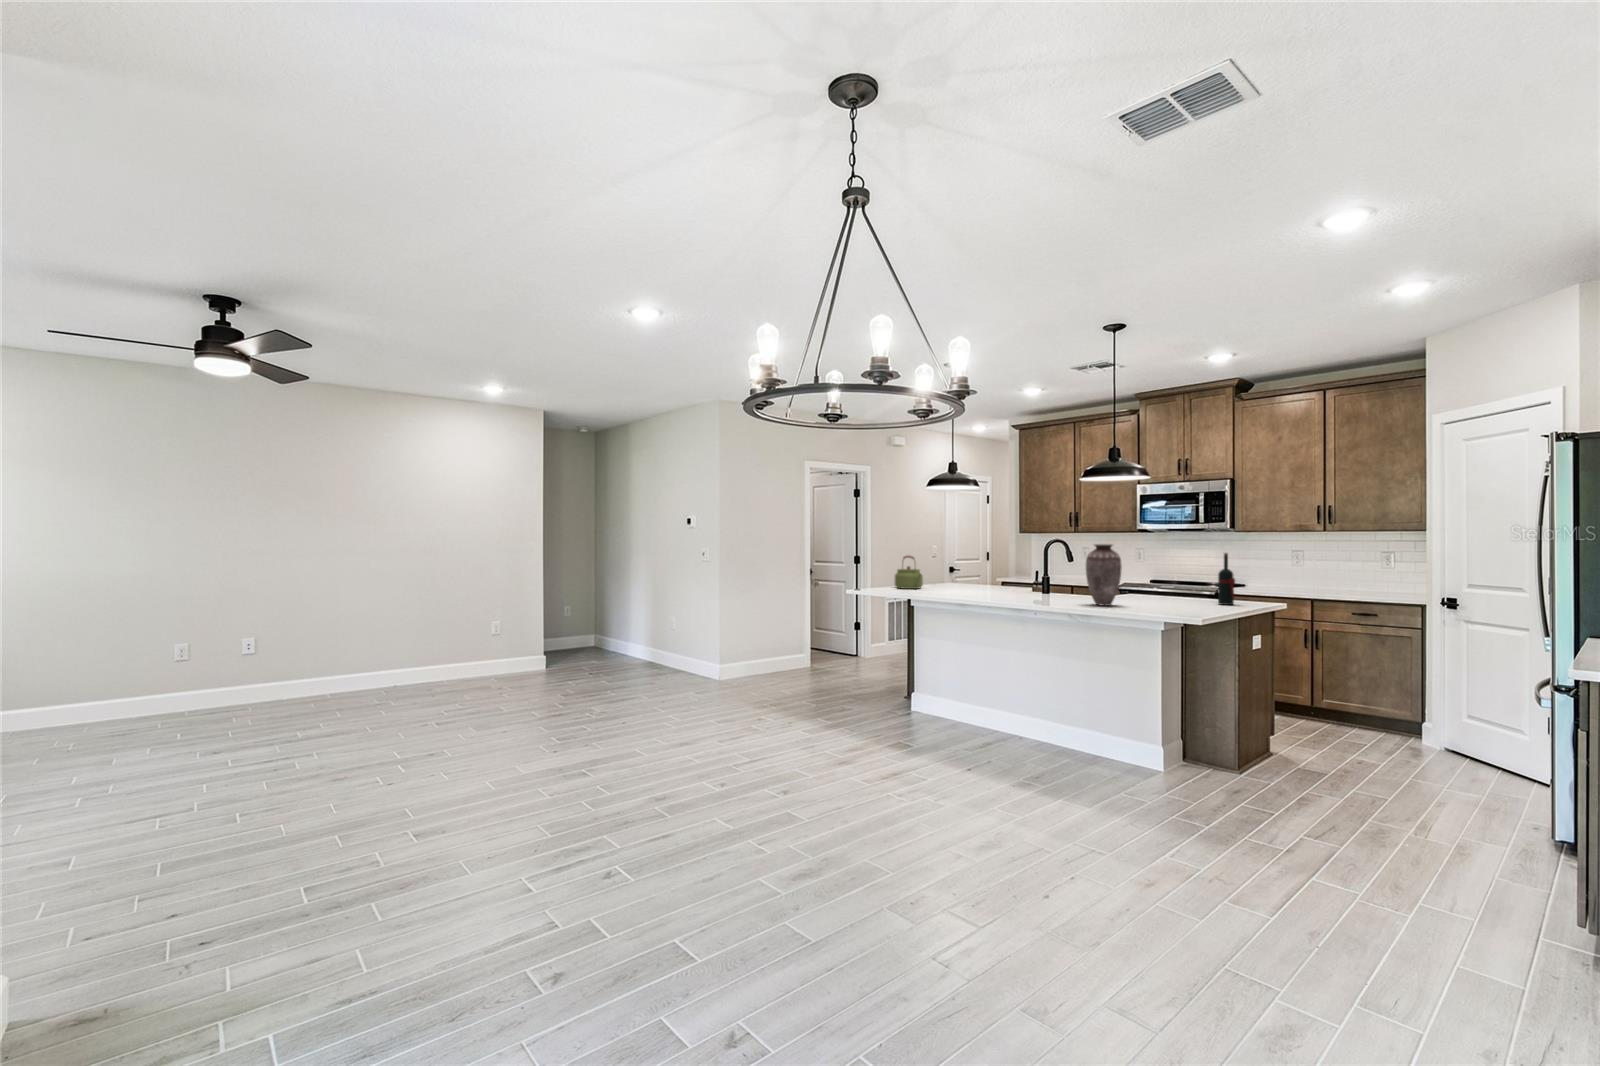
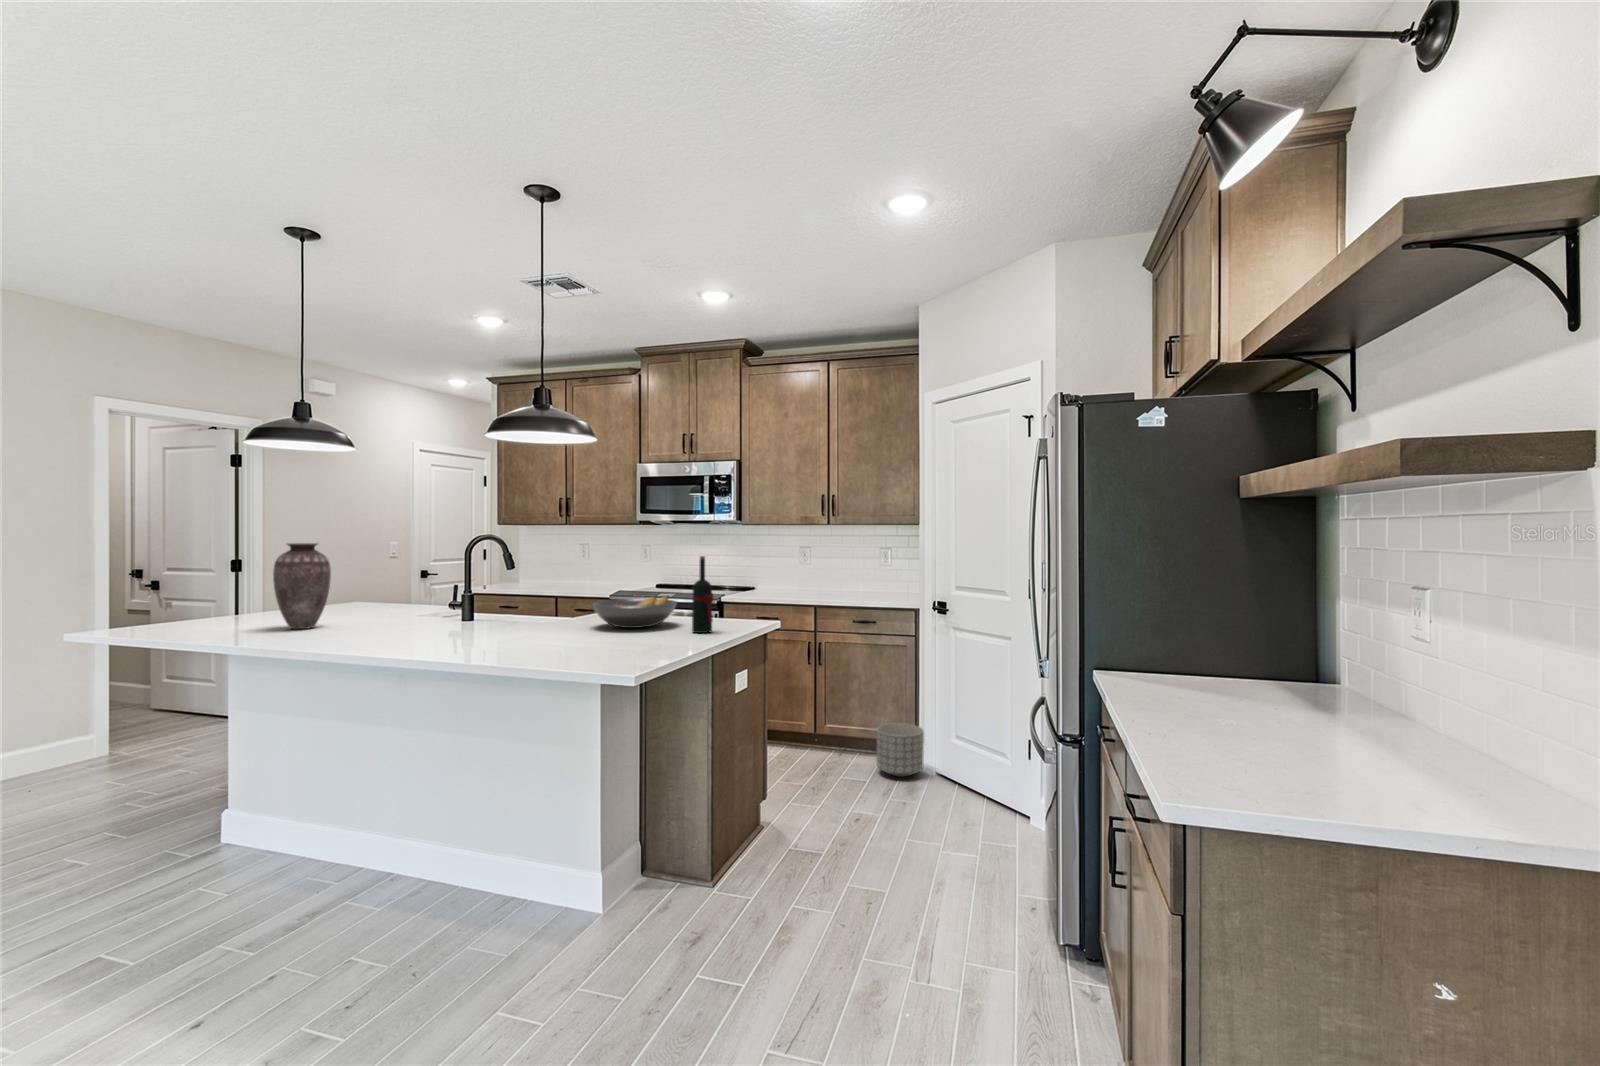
vase: present [1086,544,1122,606] -> present [273,543,331,629]
kettle: present [895,556,923,589] -> none [181,567,248,629]
fruit bowl: none [1139,580,1202,600] -> present [592,596,677,628]
planter: none [1379,702,1432,747] -> present [877,723,924,777]

